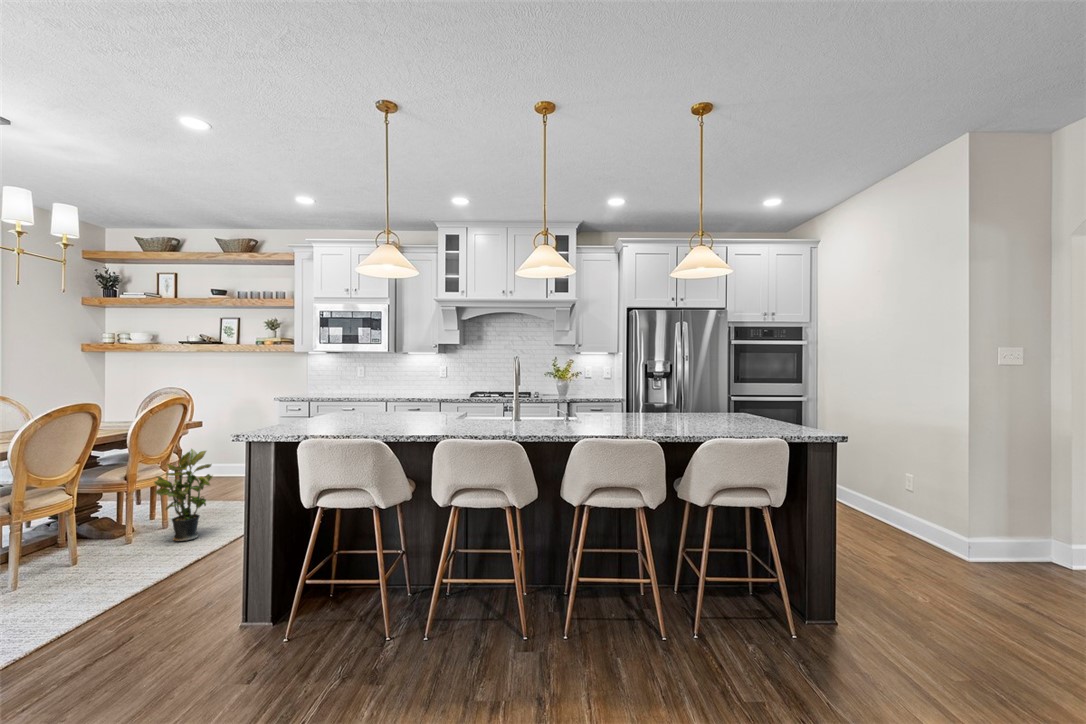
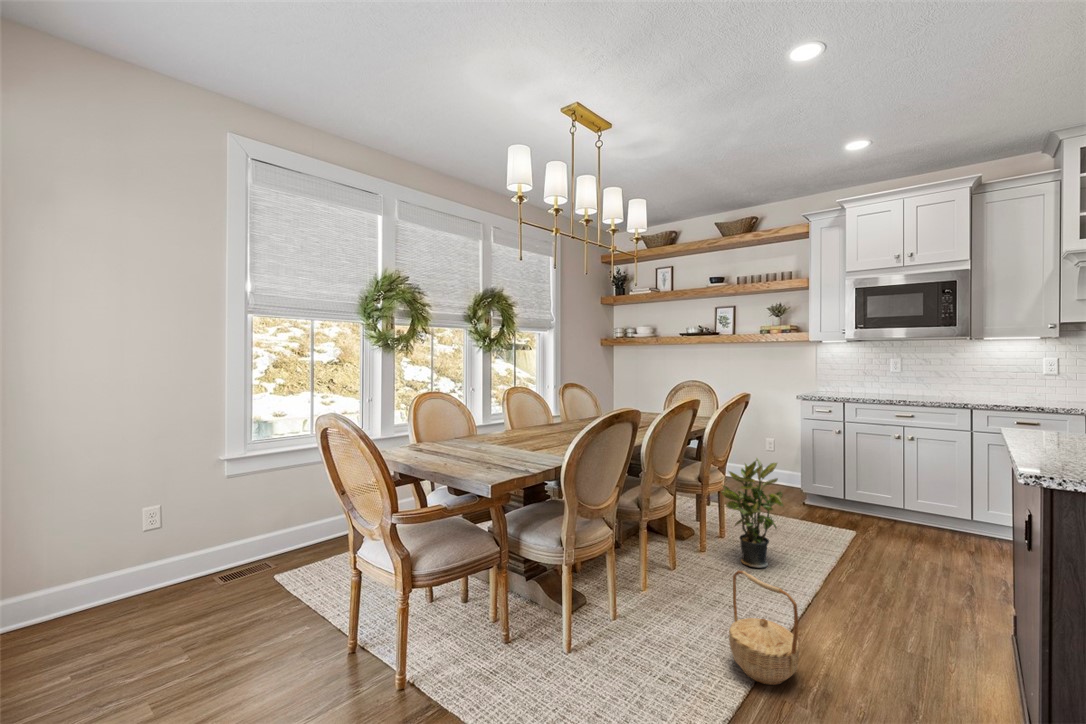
basket: none [90,531,154,610] -> present [729,571,800,685]

